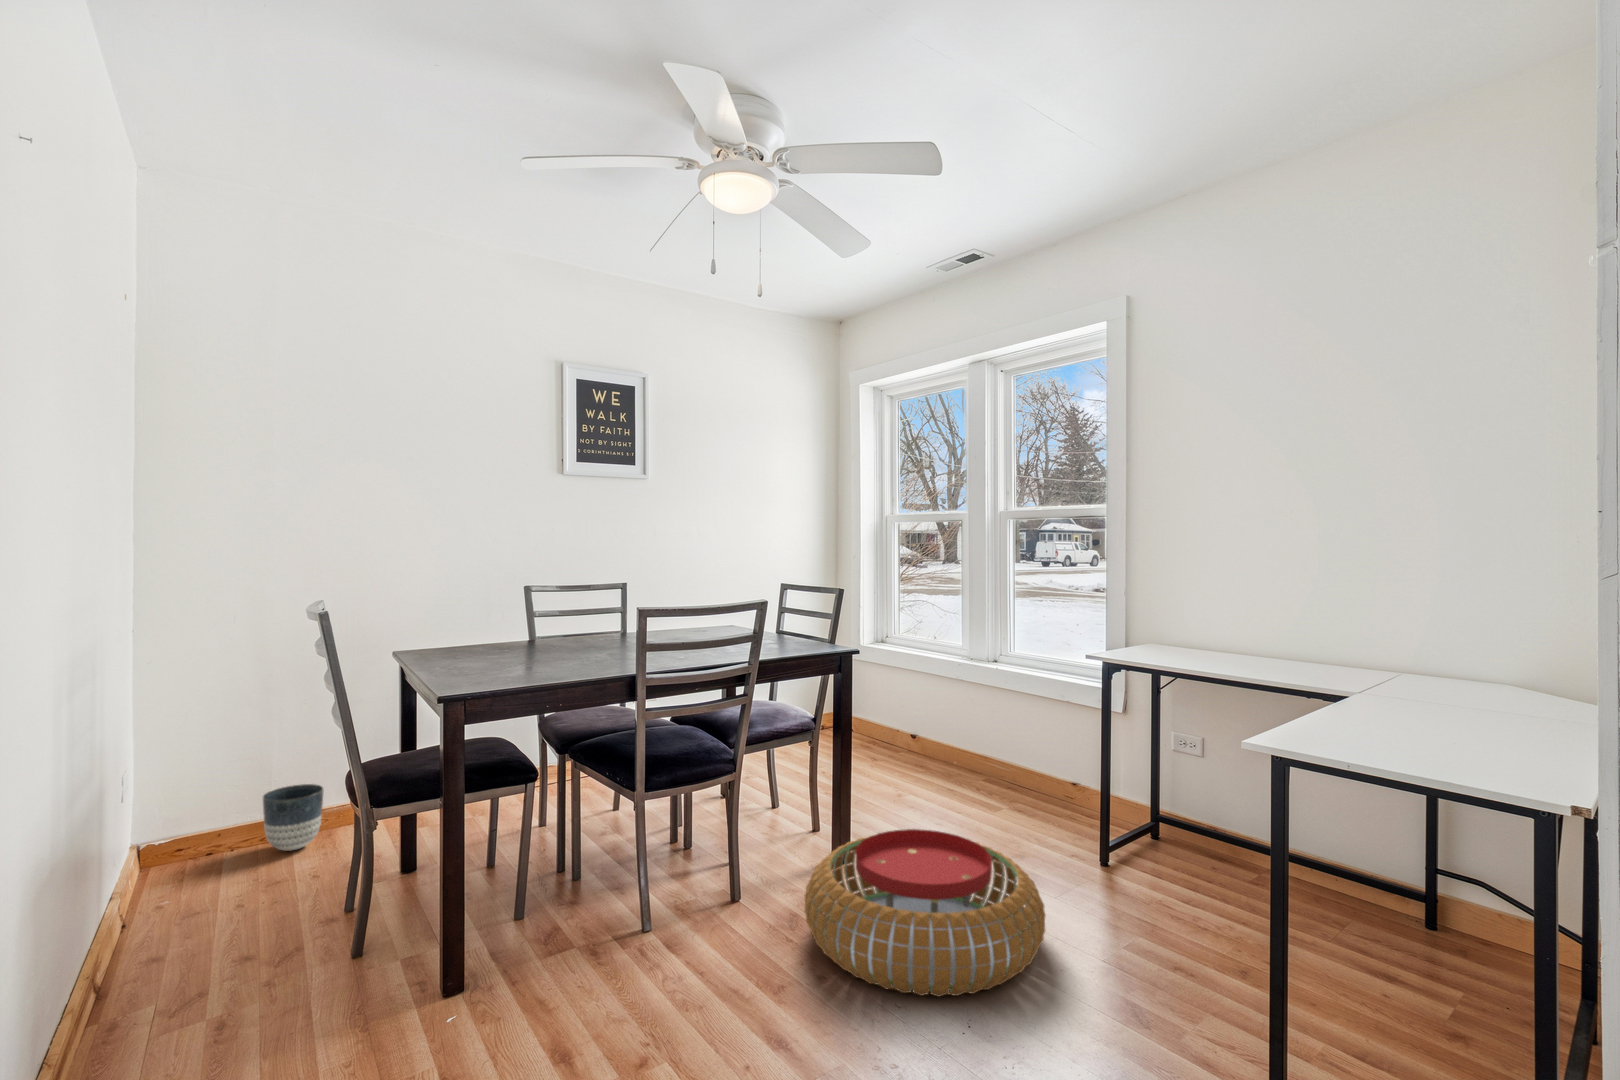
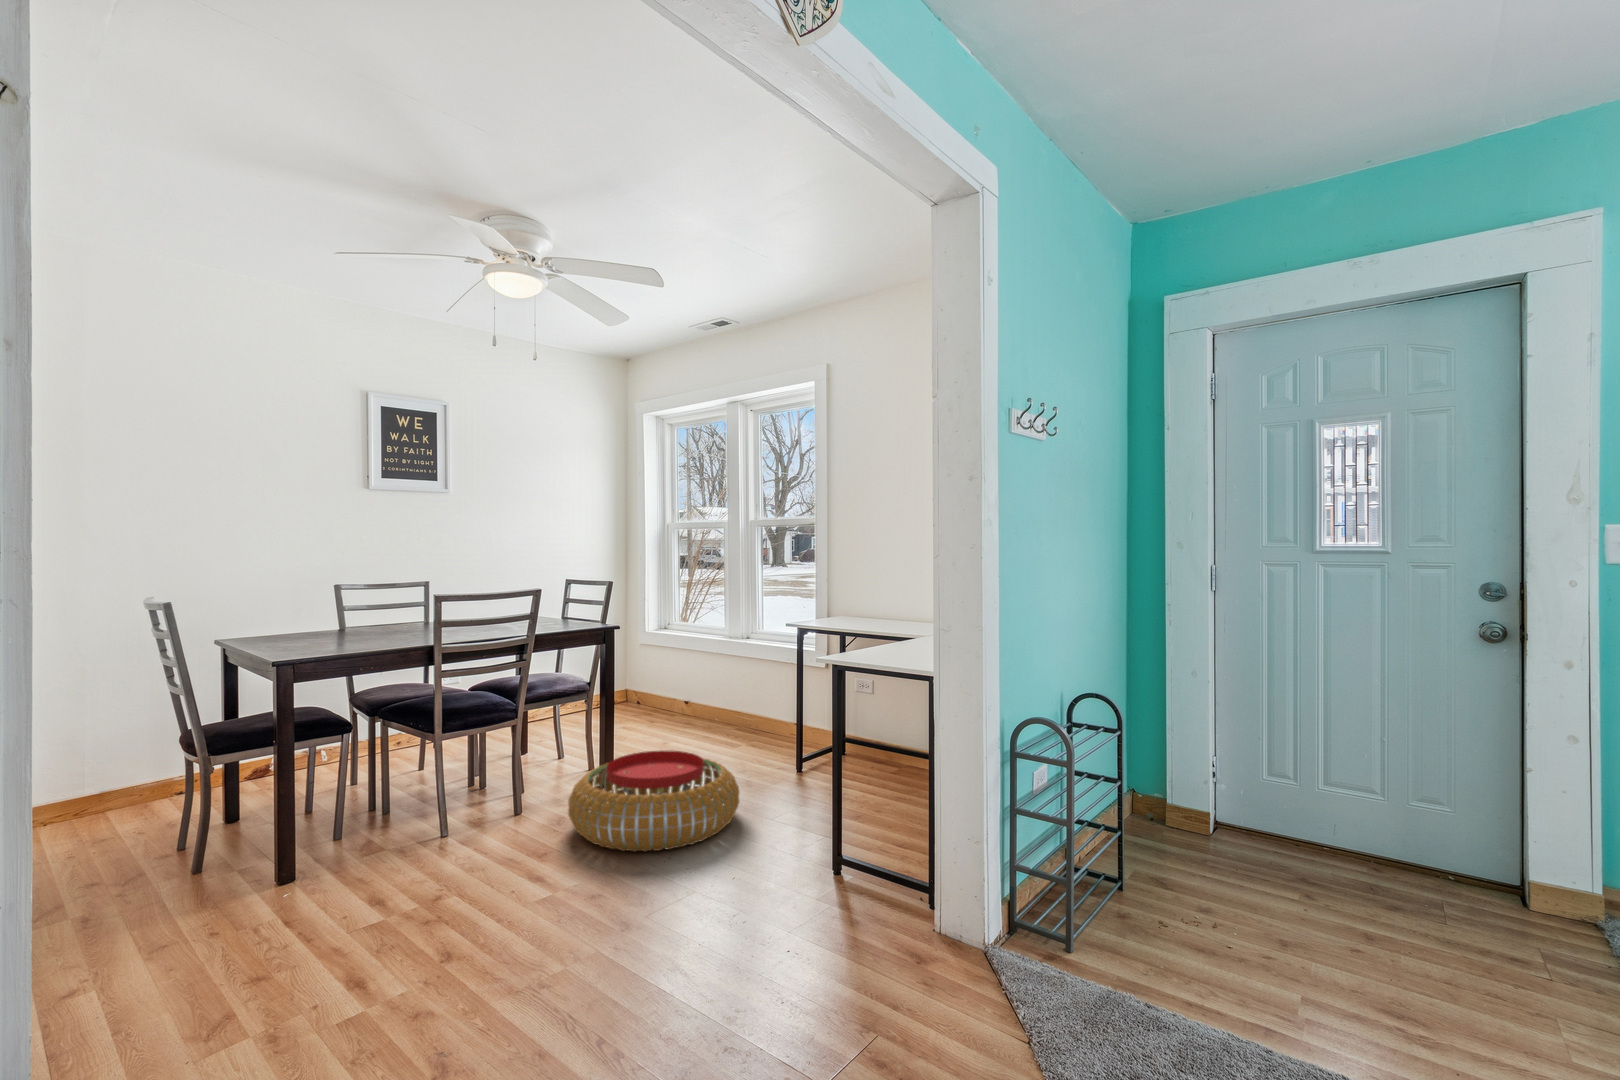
planter: present [263,784,323,851] -> none [84,761,144,818]

